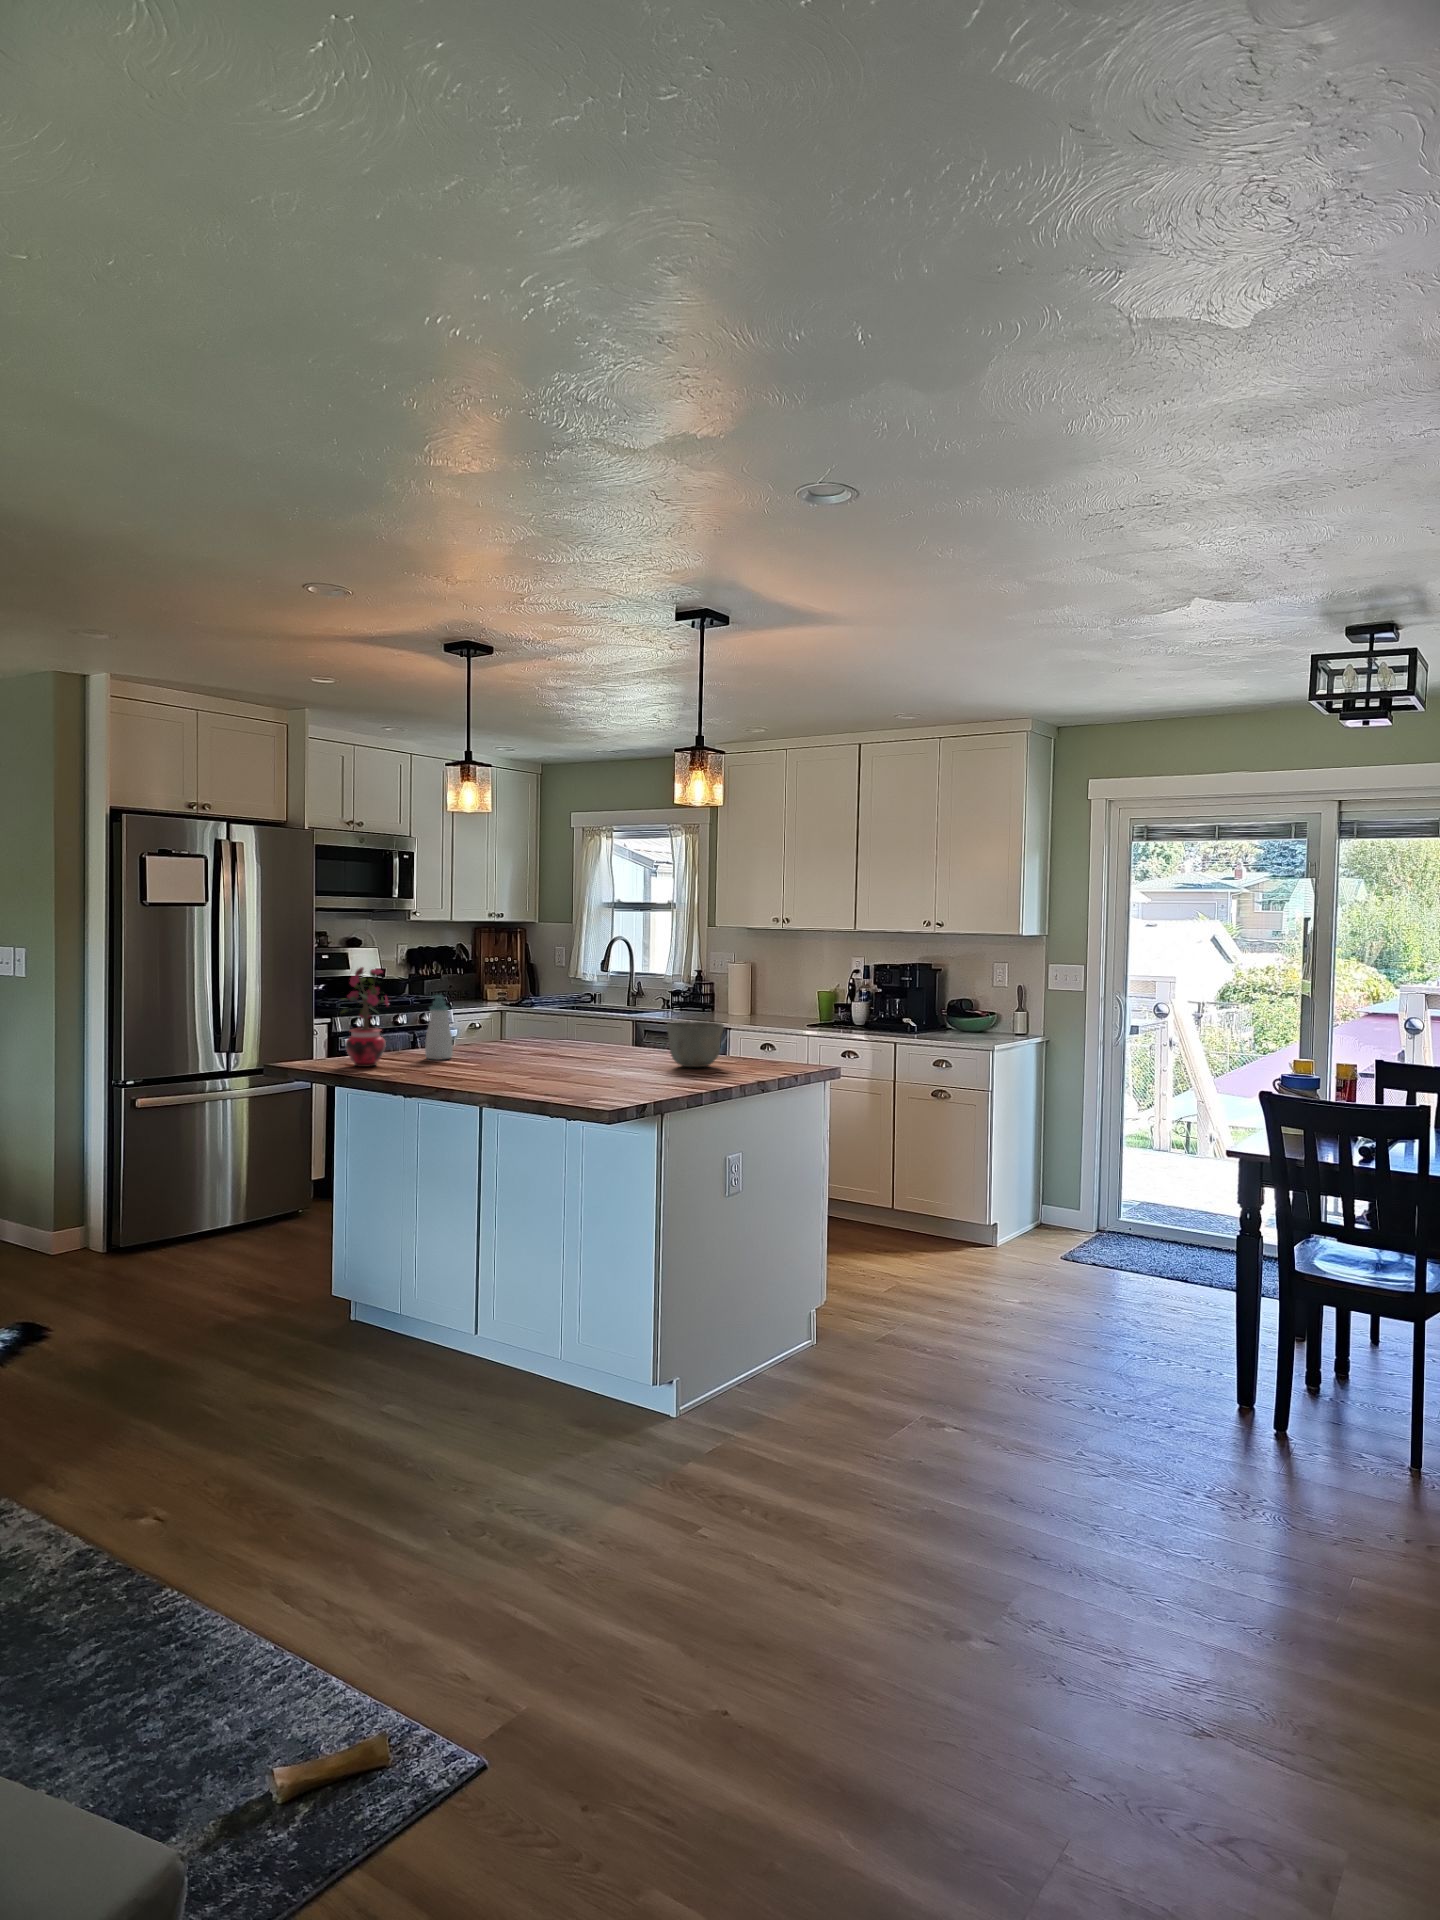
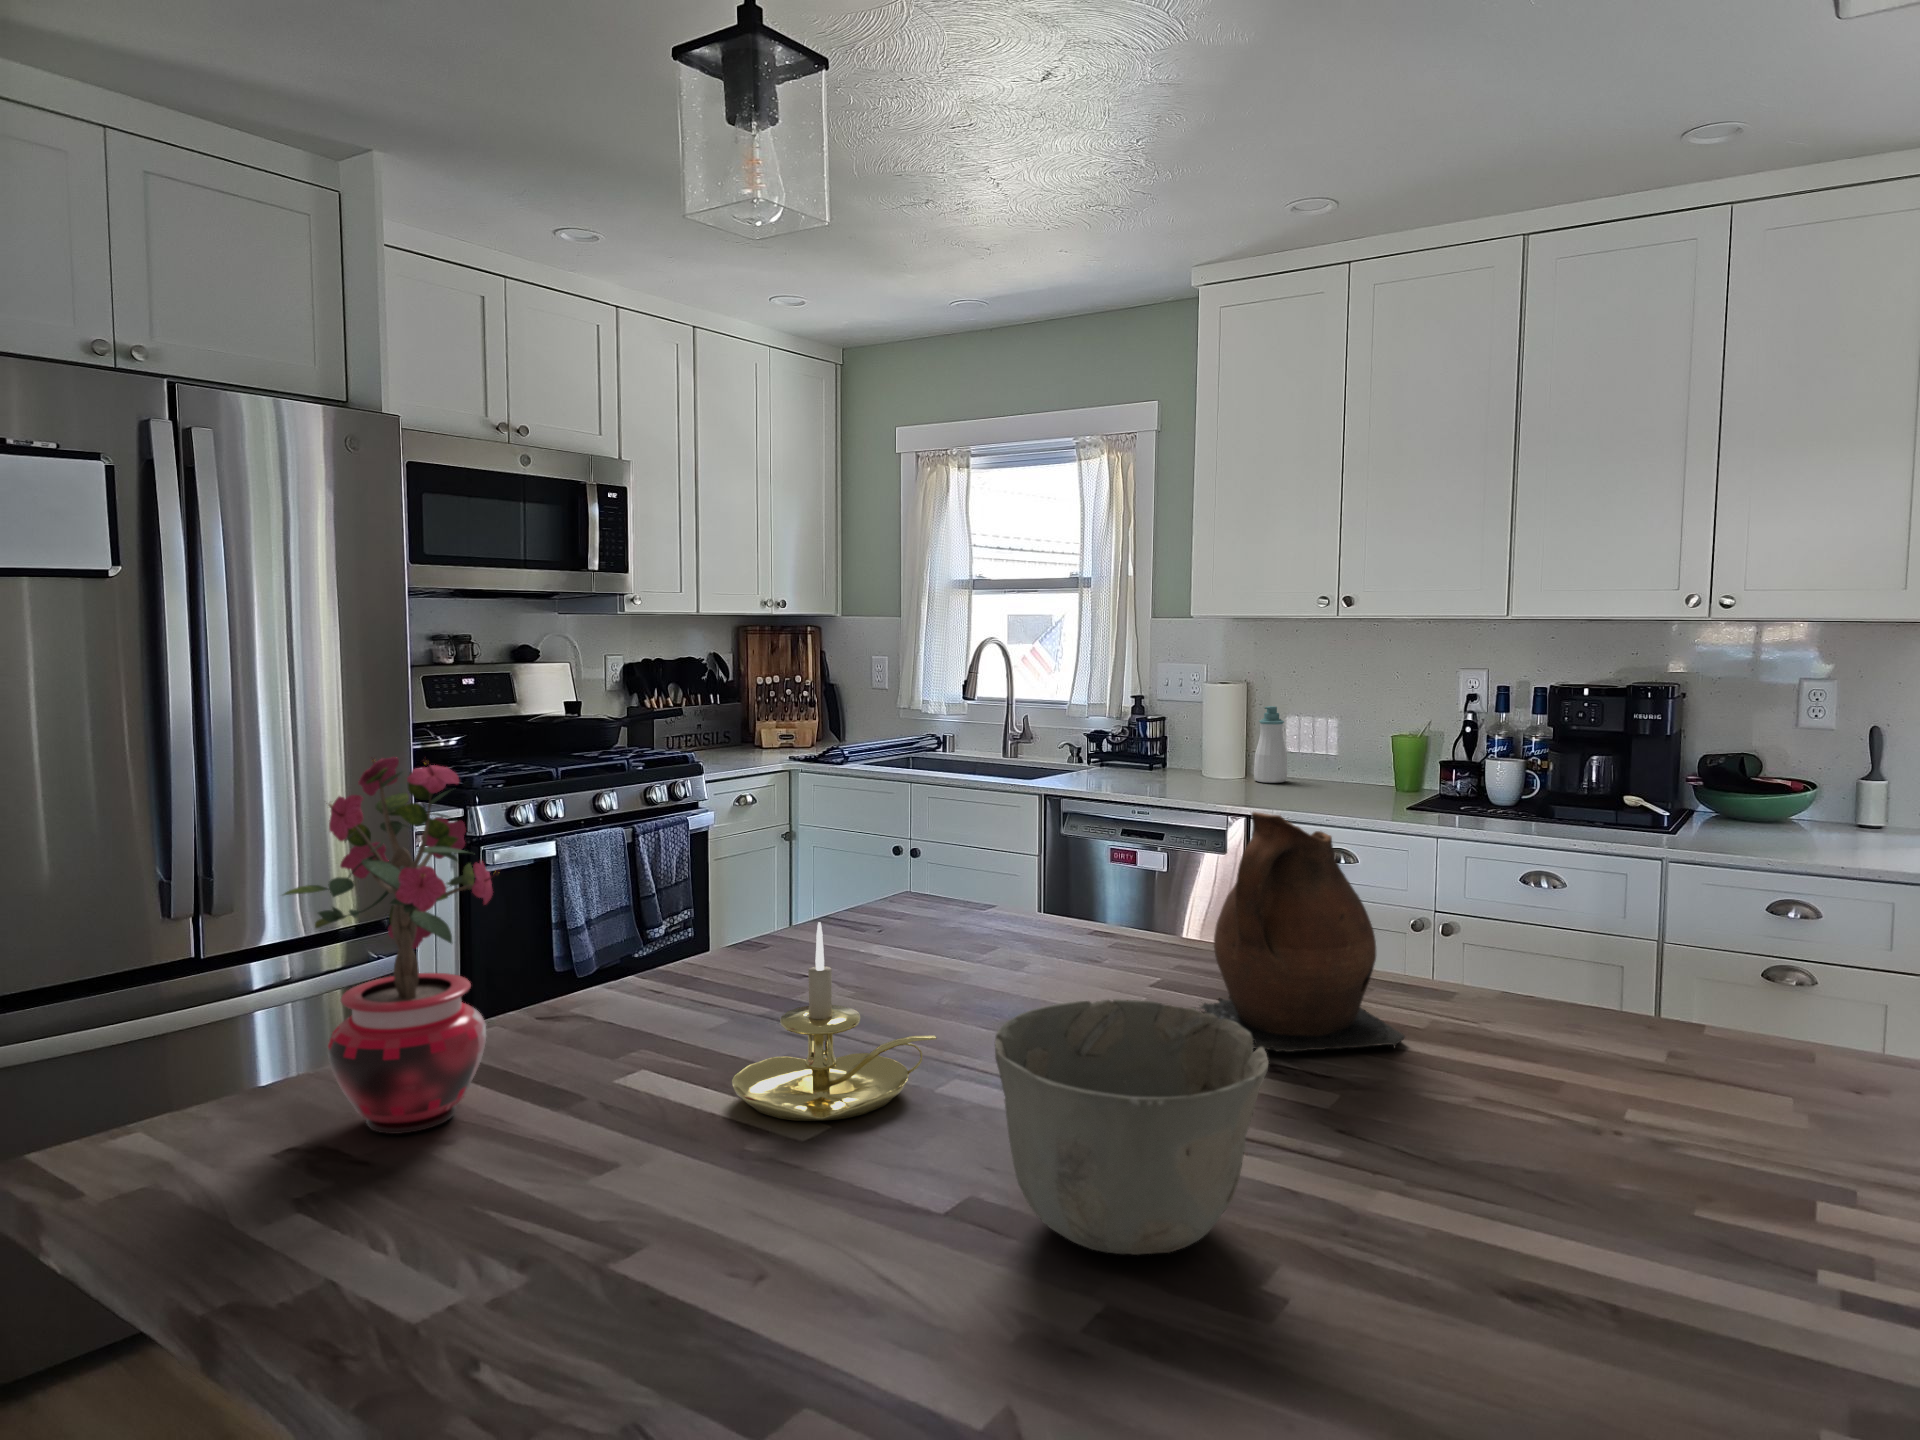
ceramic pitcher: none [599,990,657,1060] -> present [1199,812,1405,1052]
soap bottle: present [425,995,453,1060] -> present [1254,706,1287,783]
candle holder: none [453,1015,511,1066] -> present [732,922,937,1121]
ceramic bowl: present [666,1021,724,1067] -> present [995,999,1269,1255]

